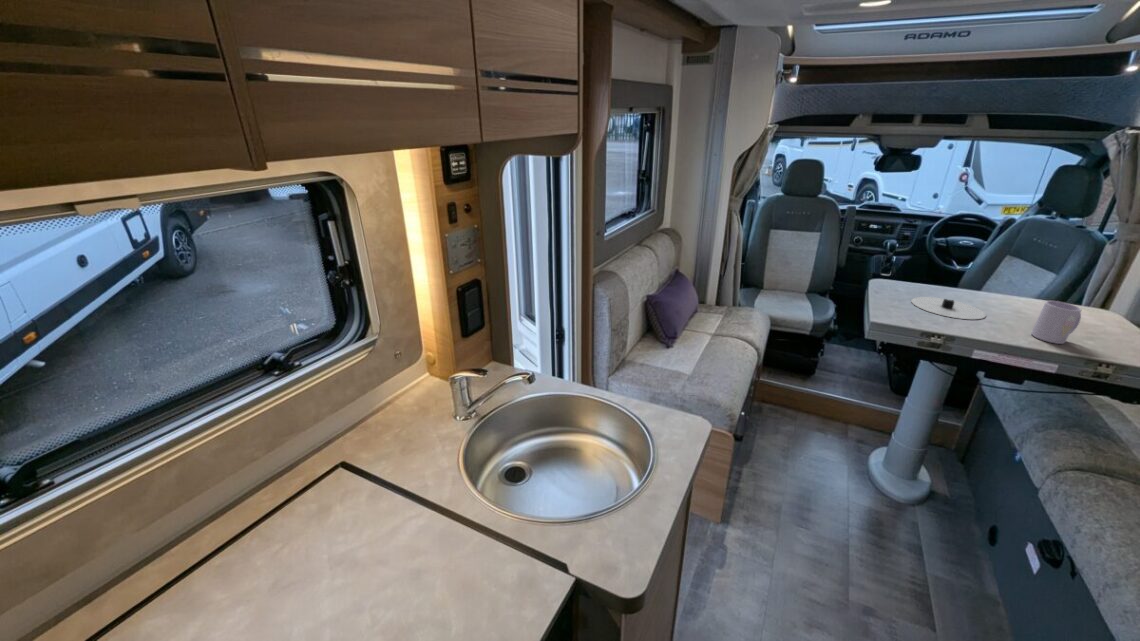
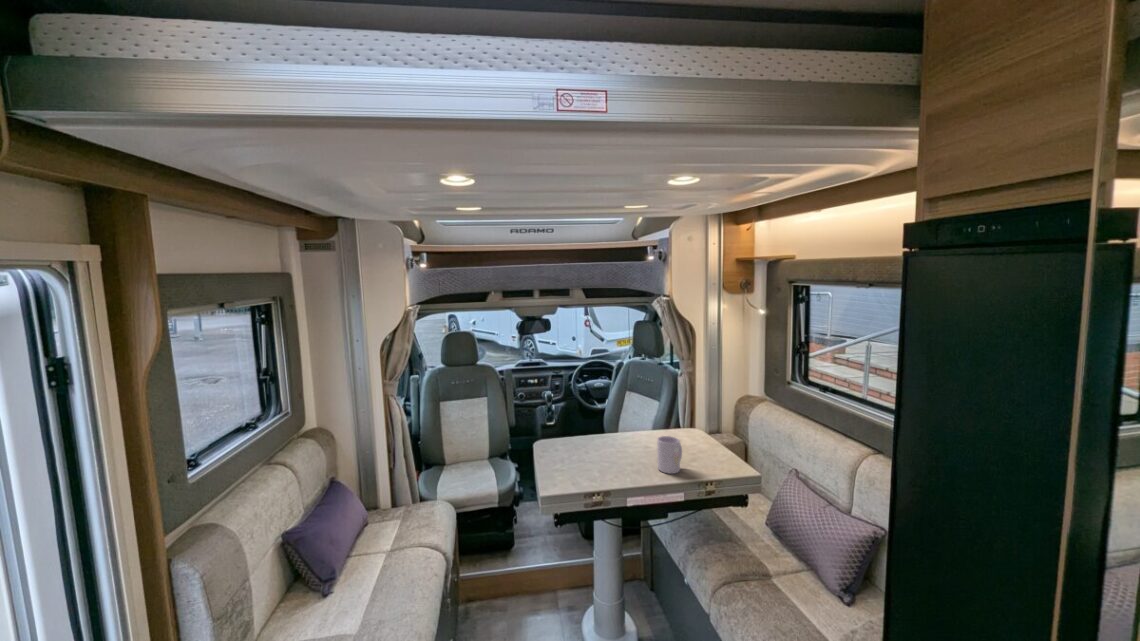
plate: present [911,297,986,319] -> none [559,446,639,475]

